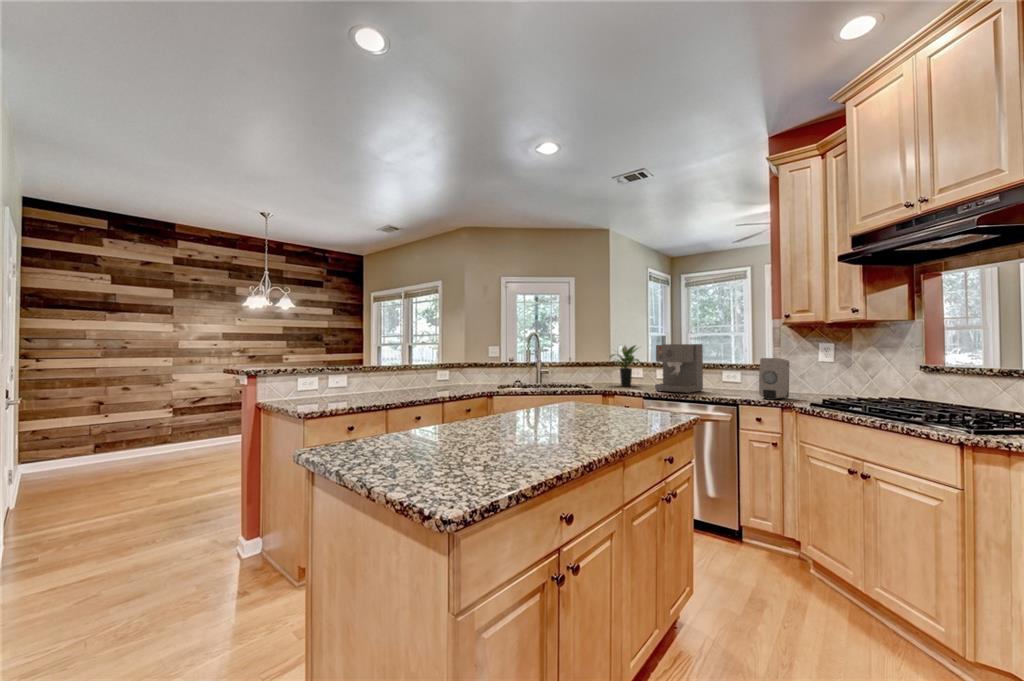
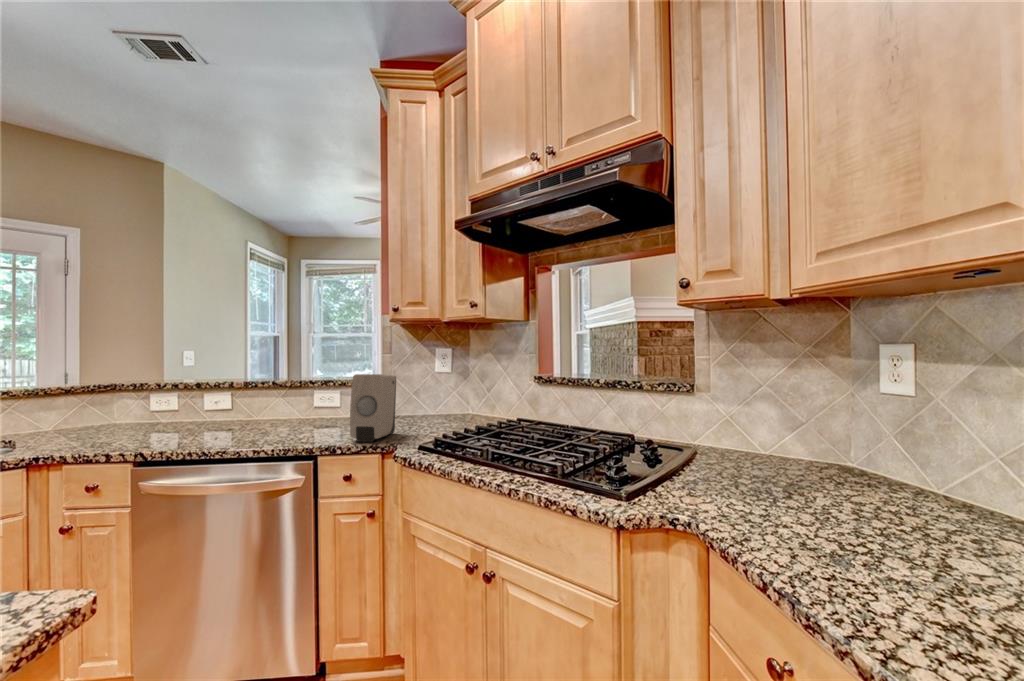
coffee maker: present [655,344,703,394] -> none [171,351,274,442]
potted plant: present [610,346,640,386] -> none [82,352,176,432]

